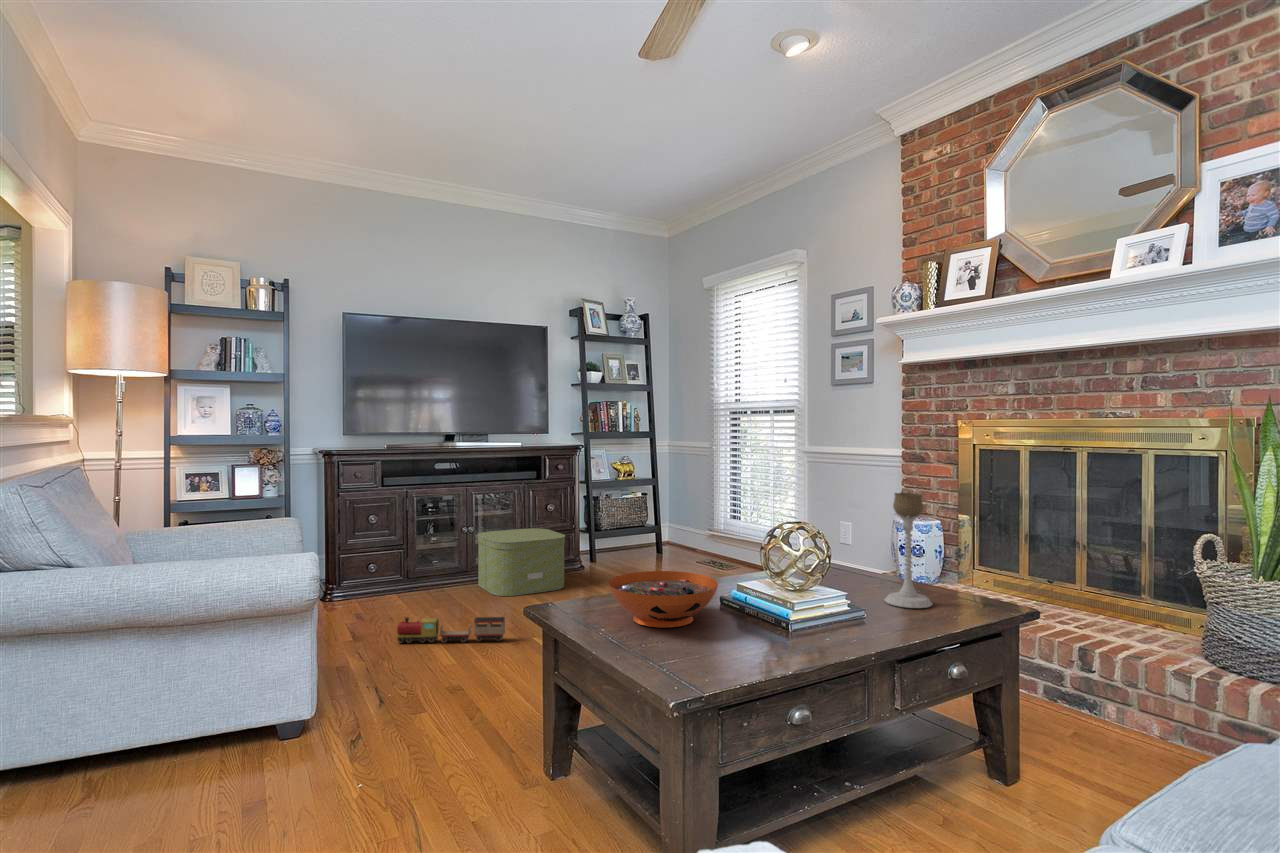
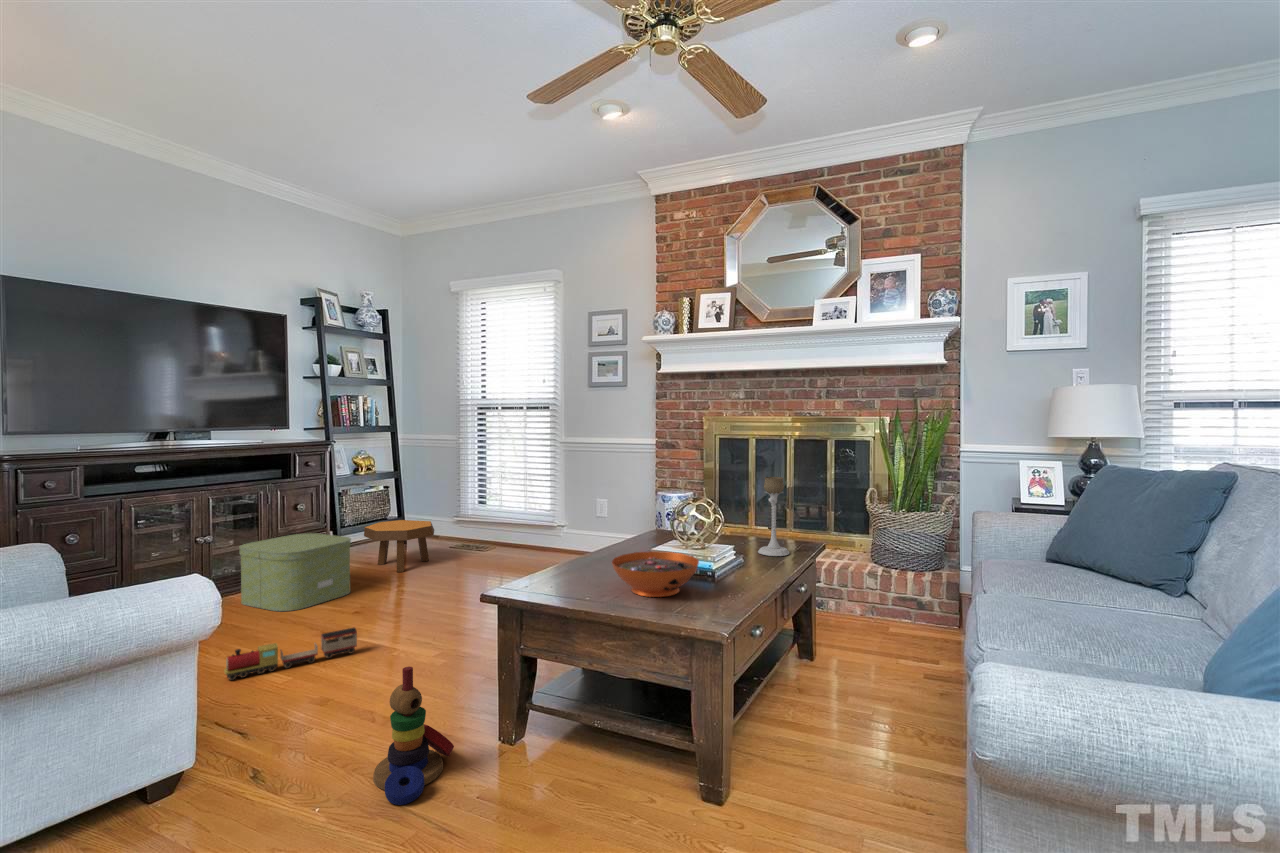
footstool: none [600,526,667,577] -> present [364,520,434,572]
stacking toy: none [366,652,461,784] -> present [373,667,454,805]

